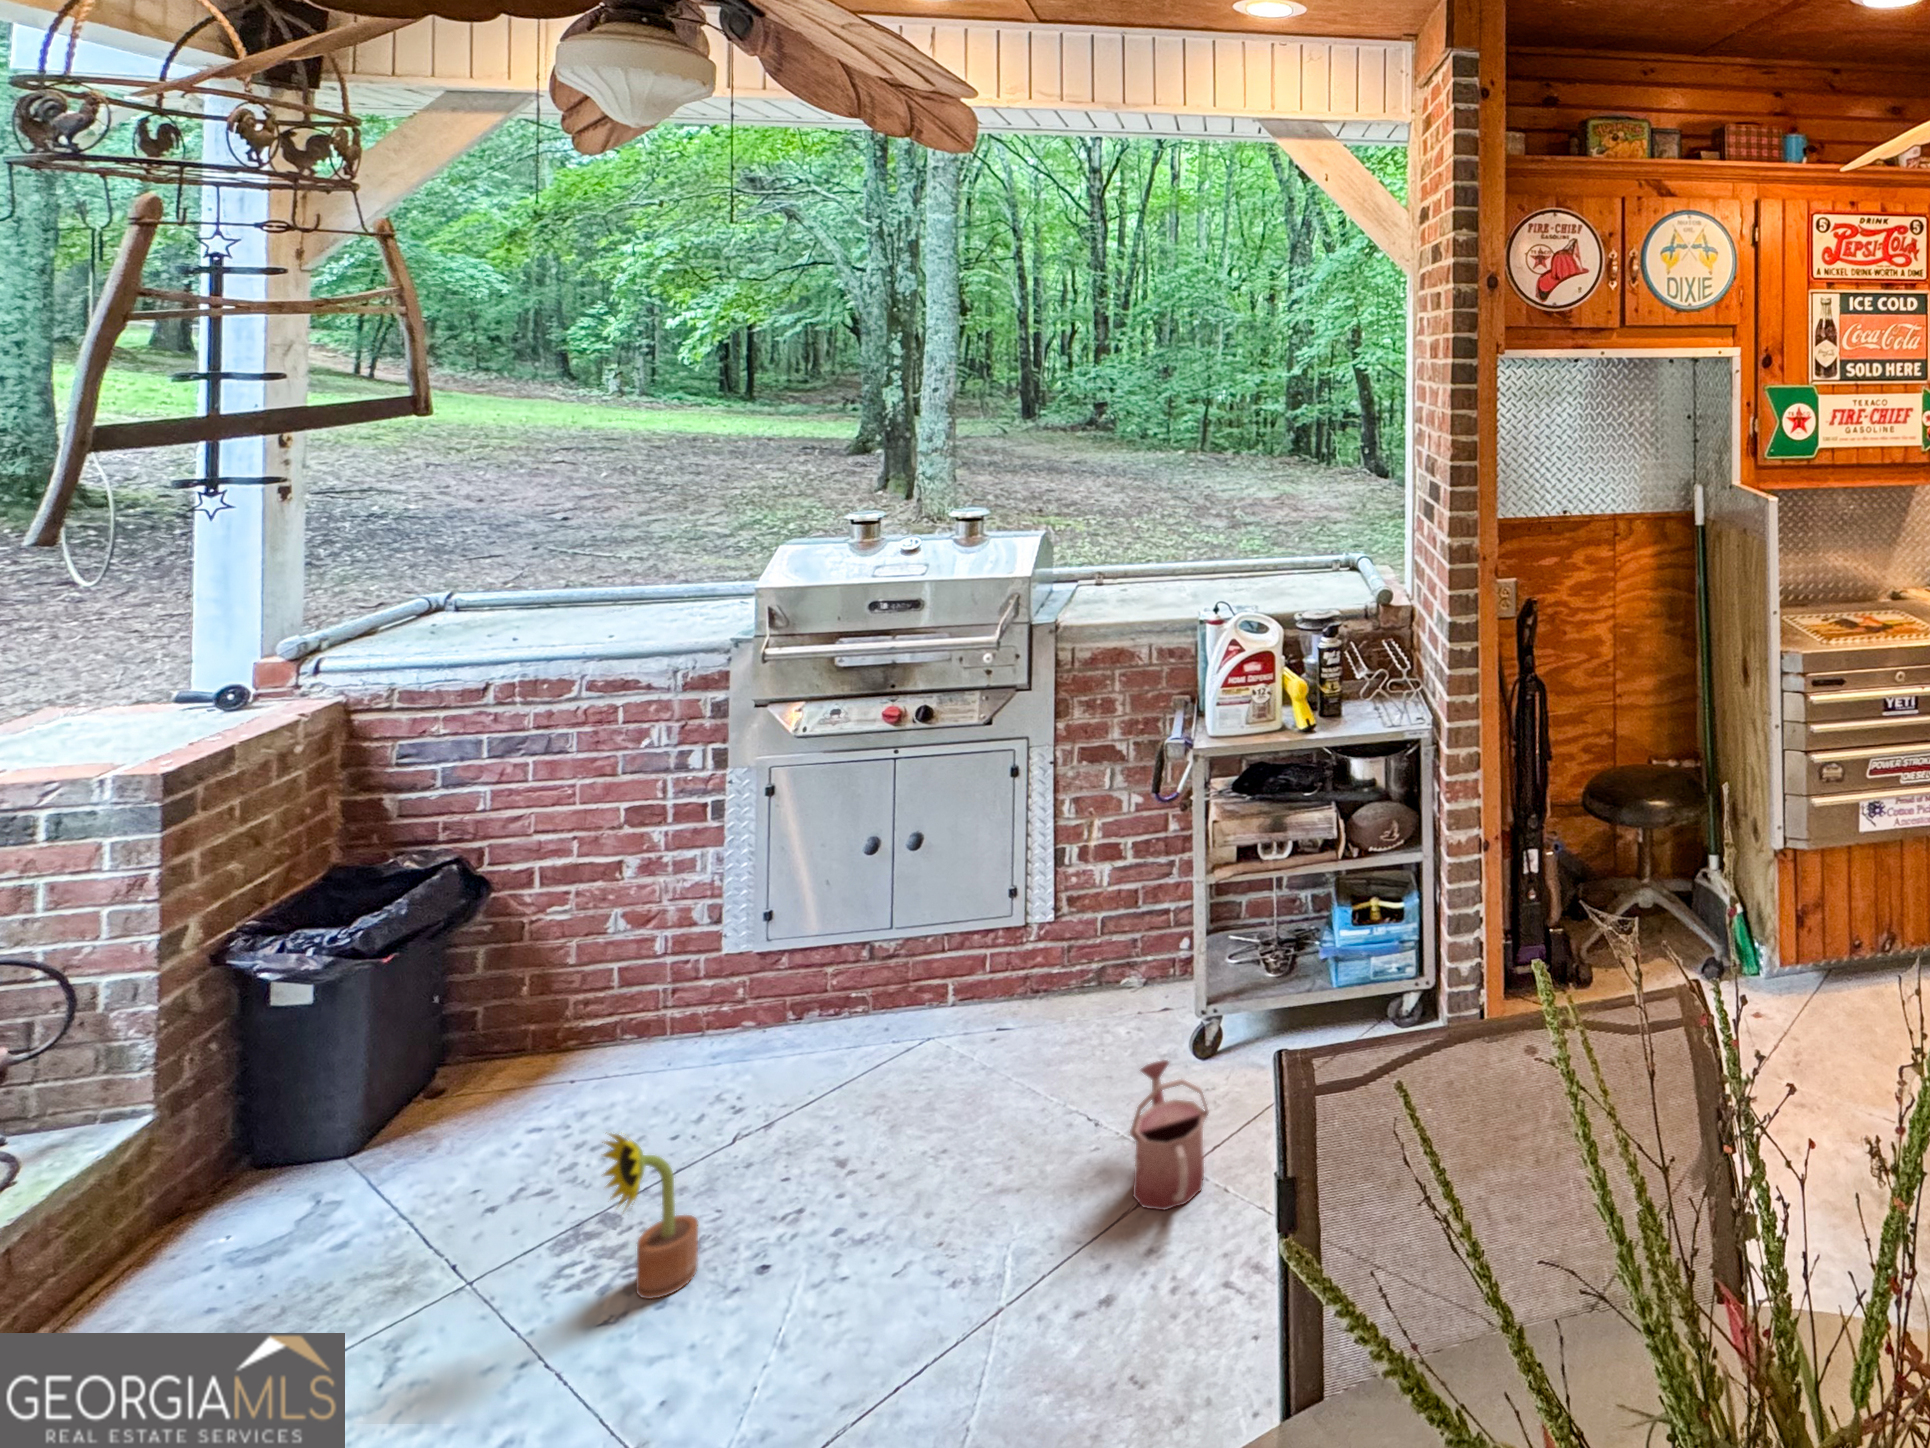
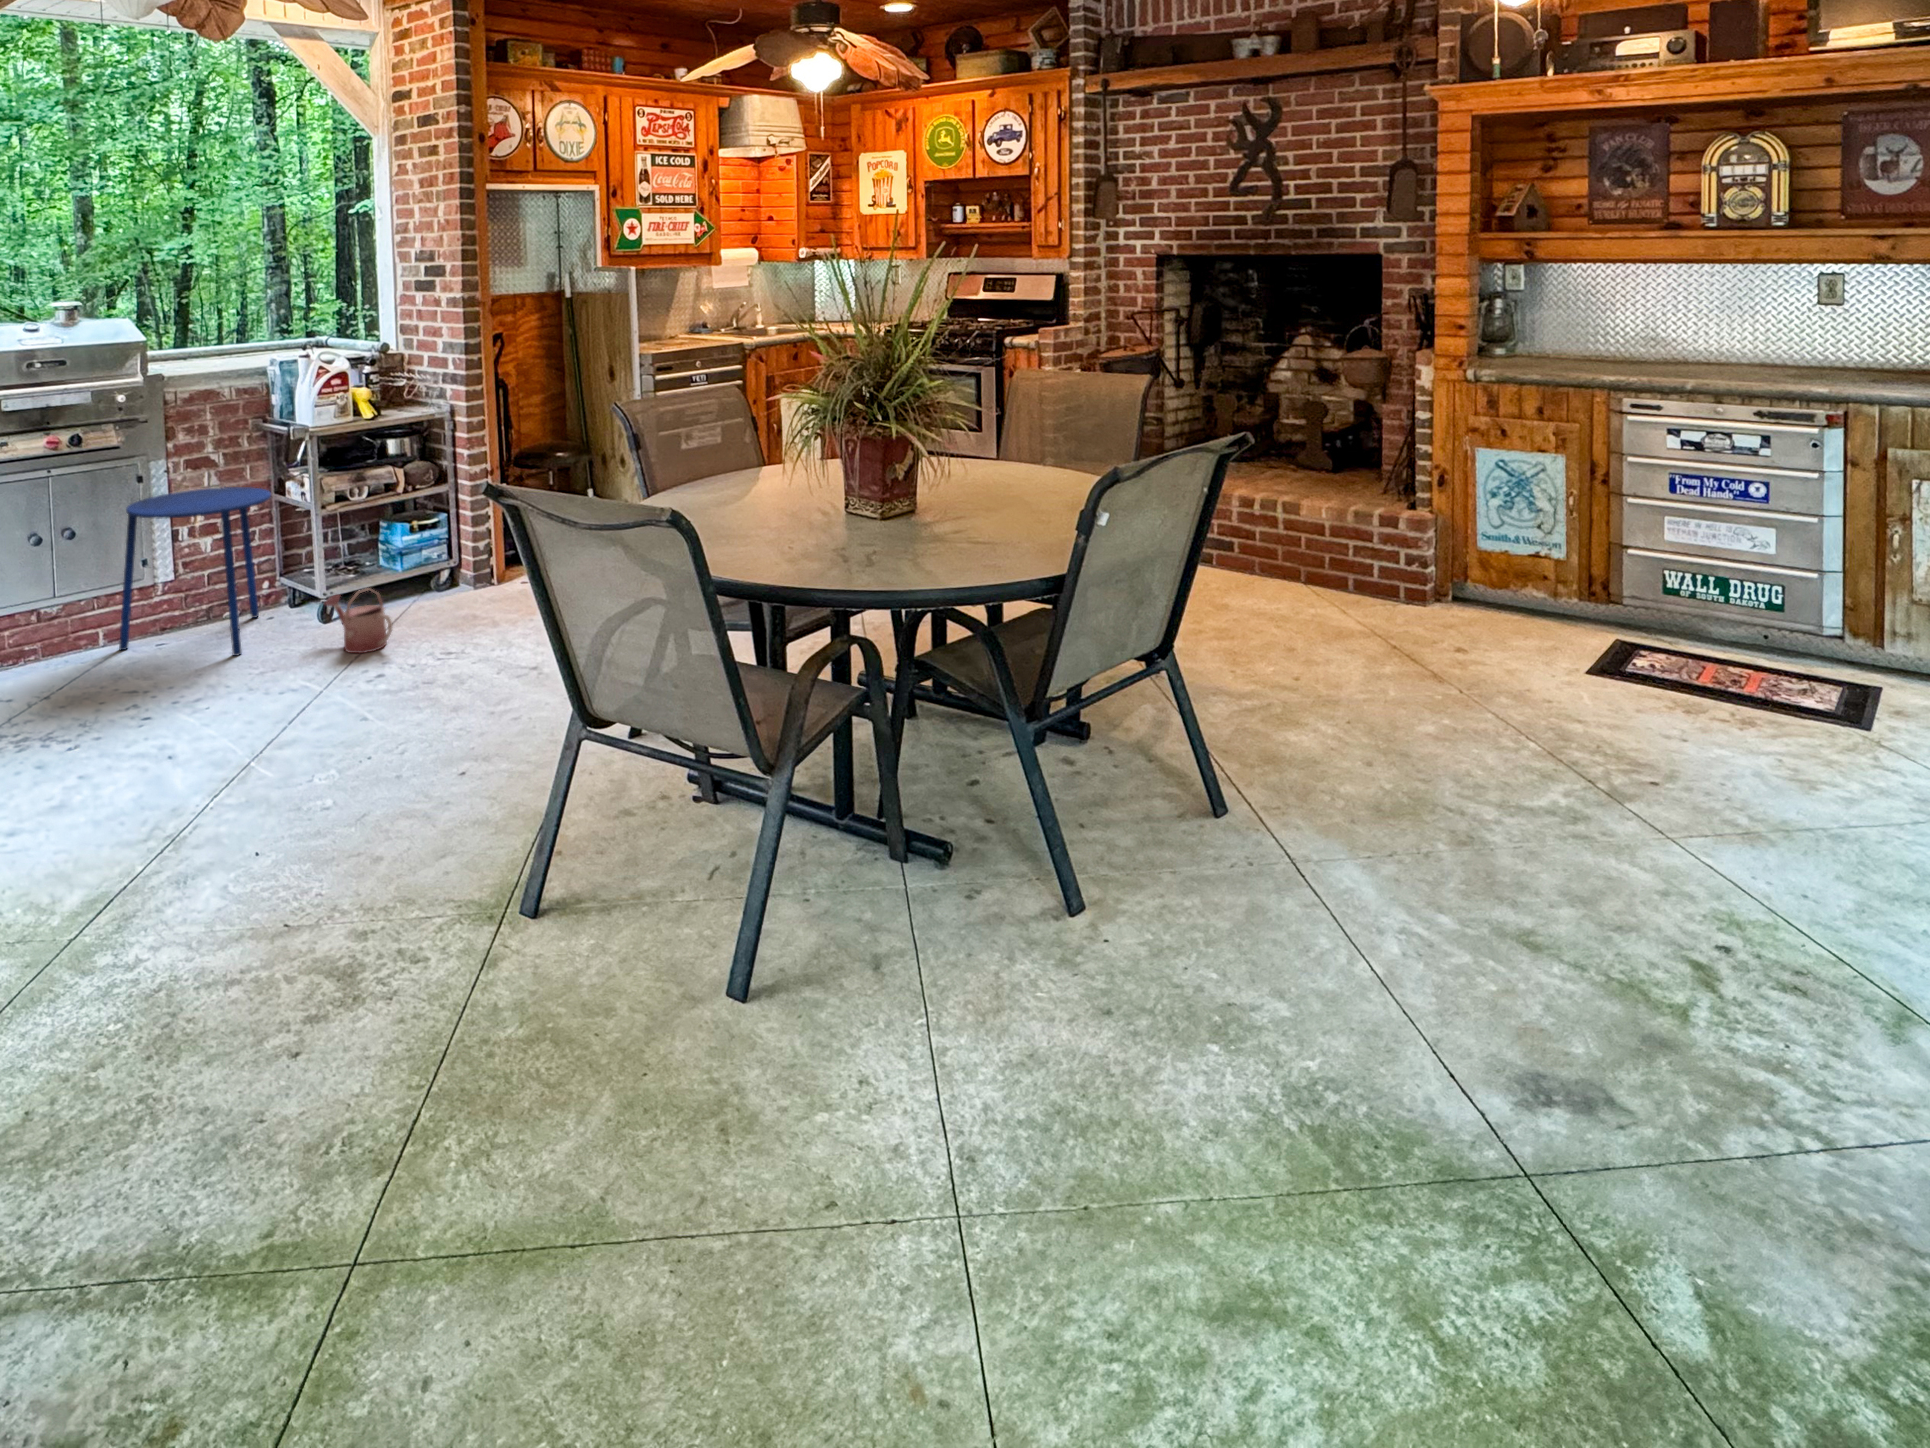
side table: none [931,800,1141,1126] -> present [119,487,271,656]
decorative plant: present [602,1134,698,1299] -> none [37,634,104,733]

